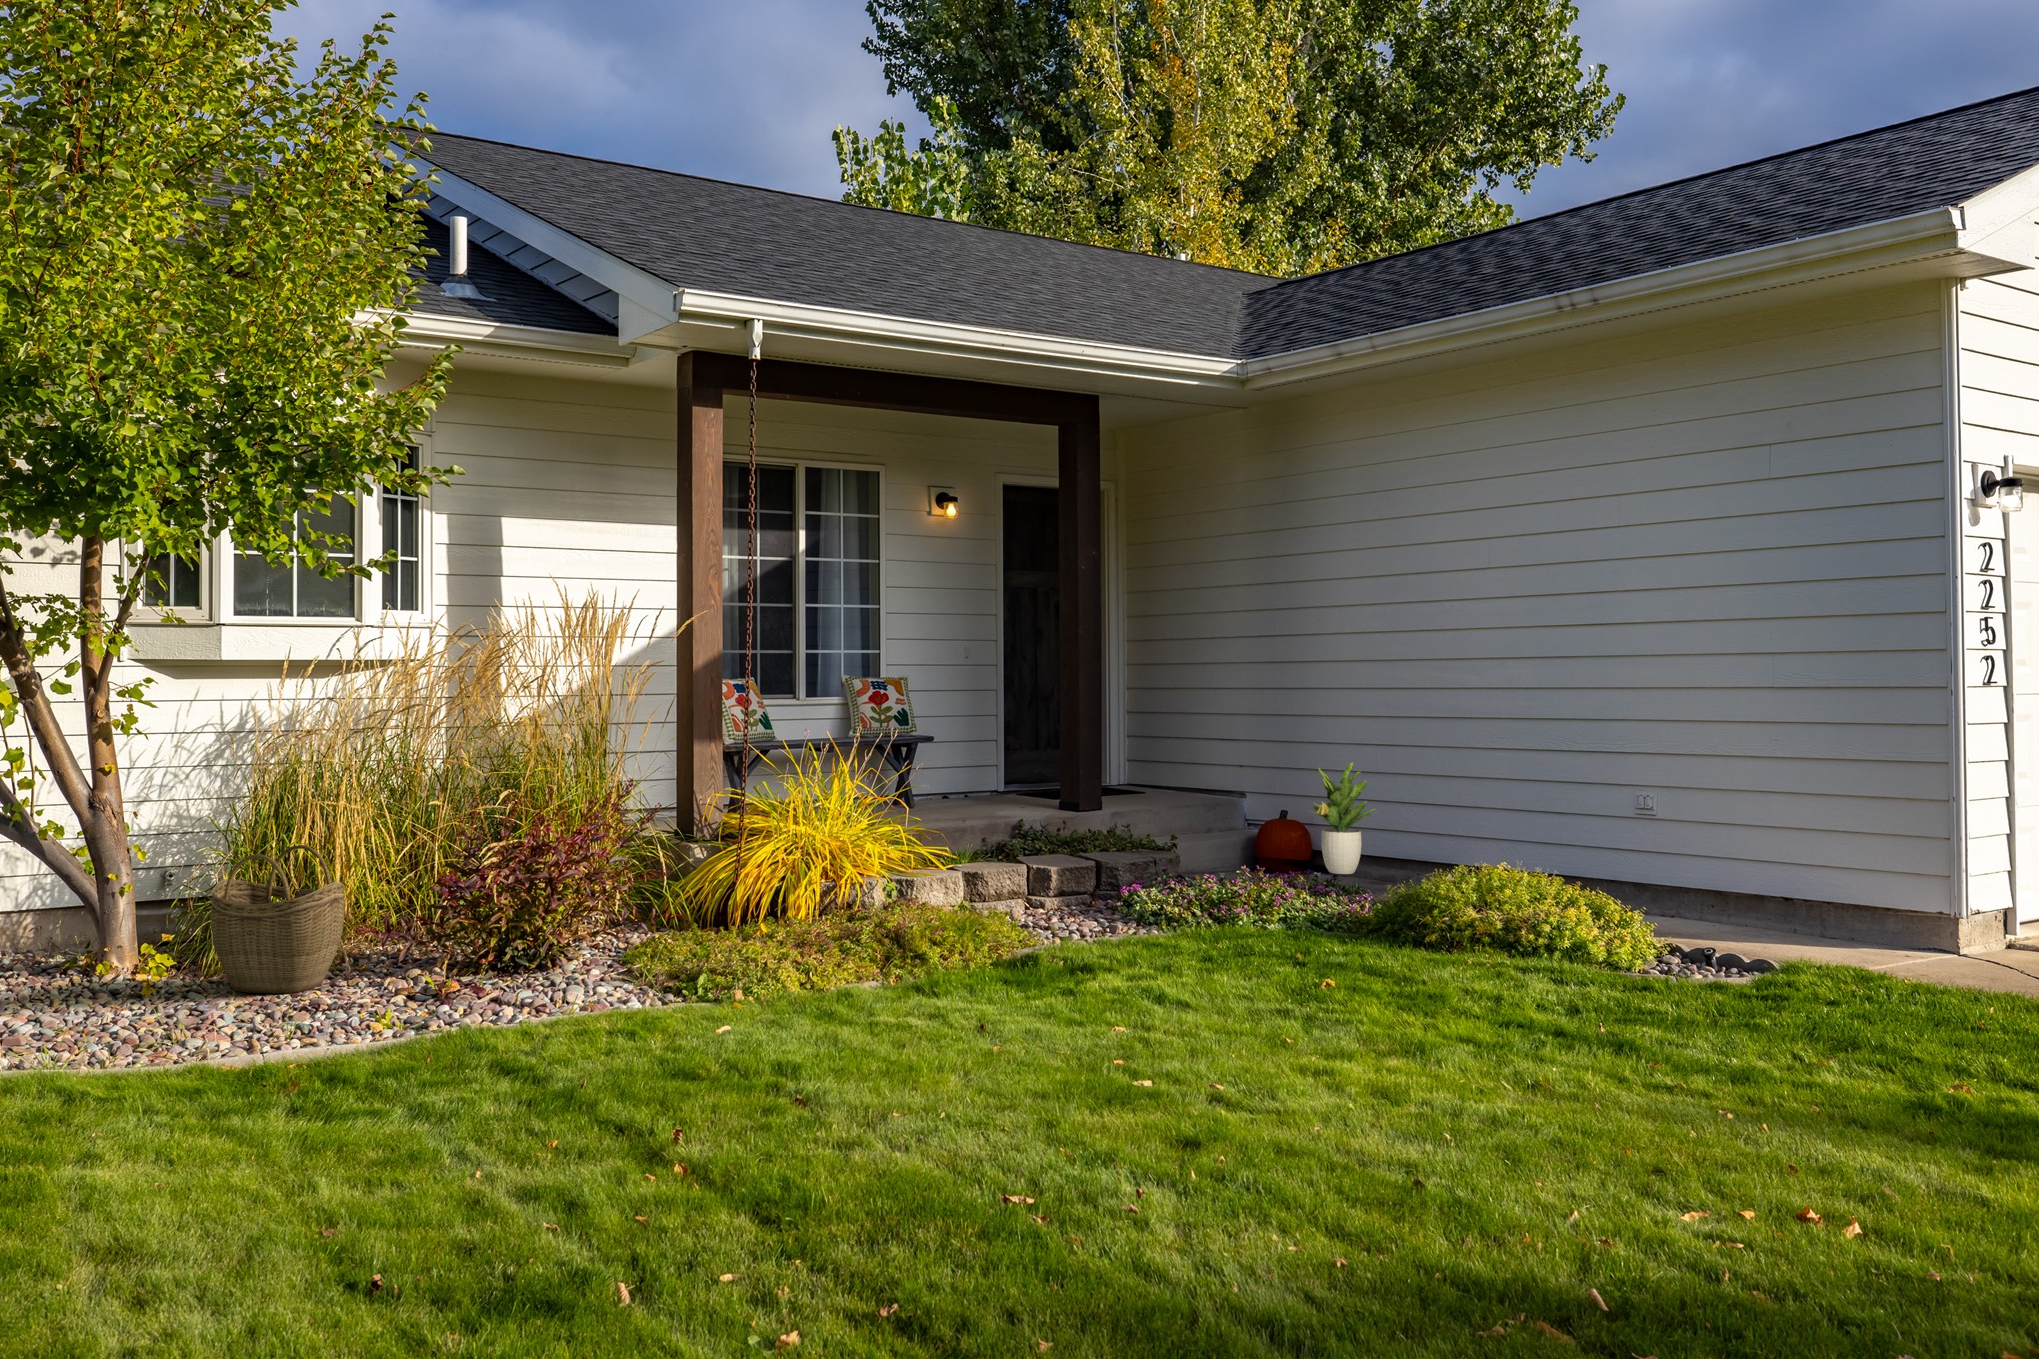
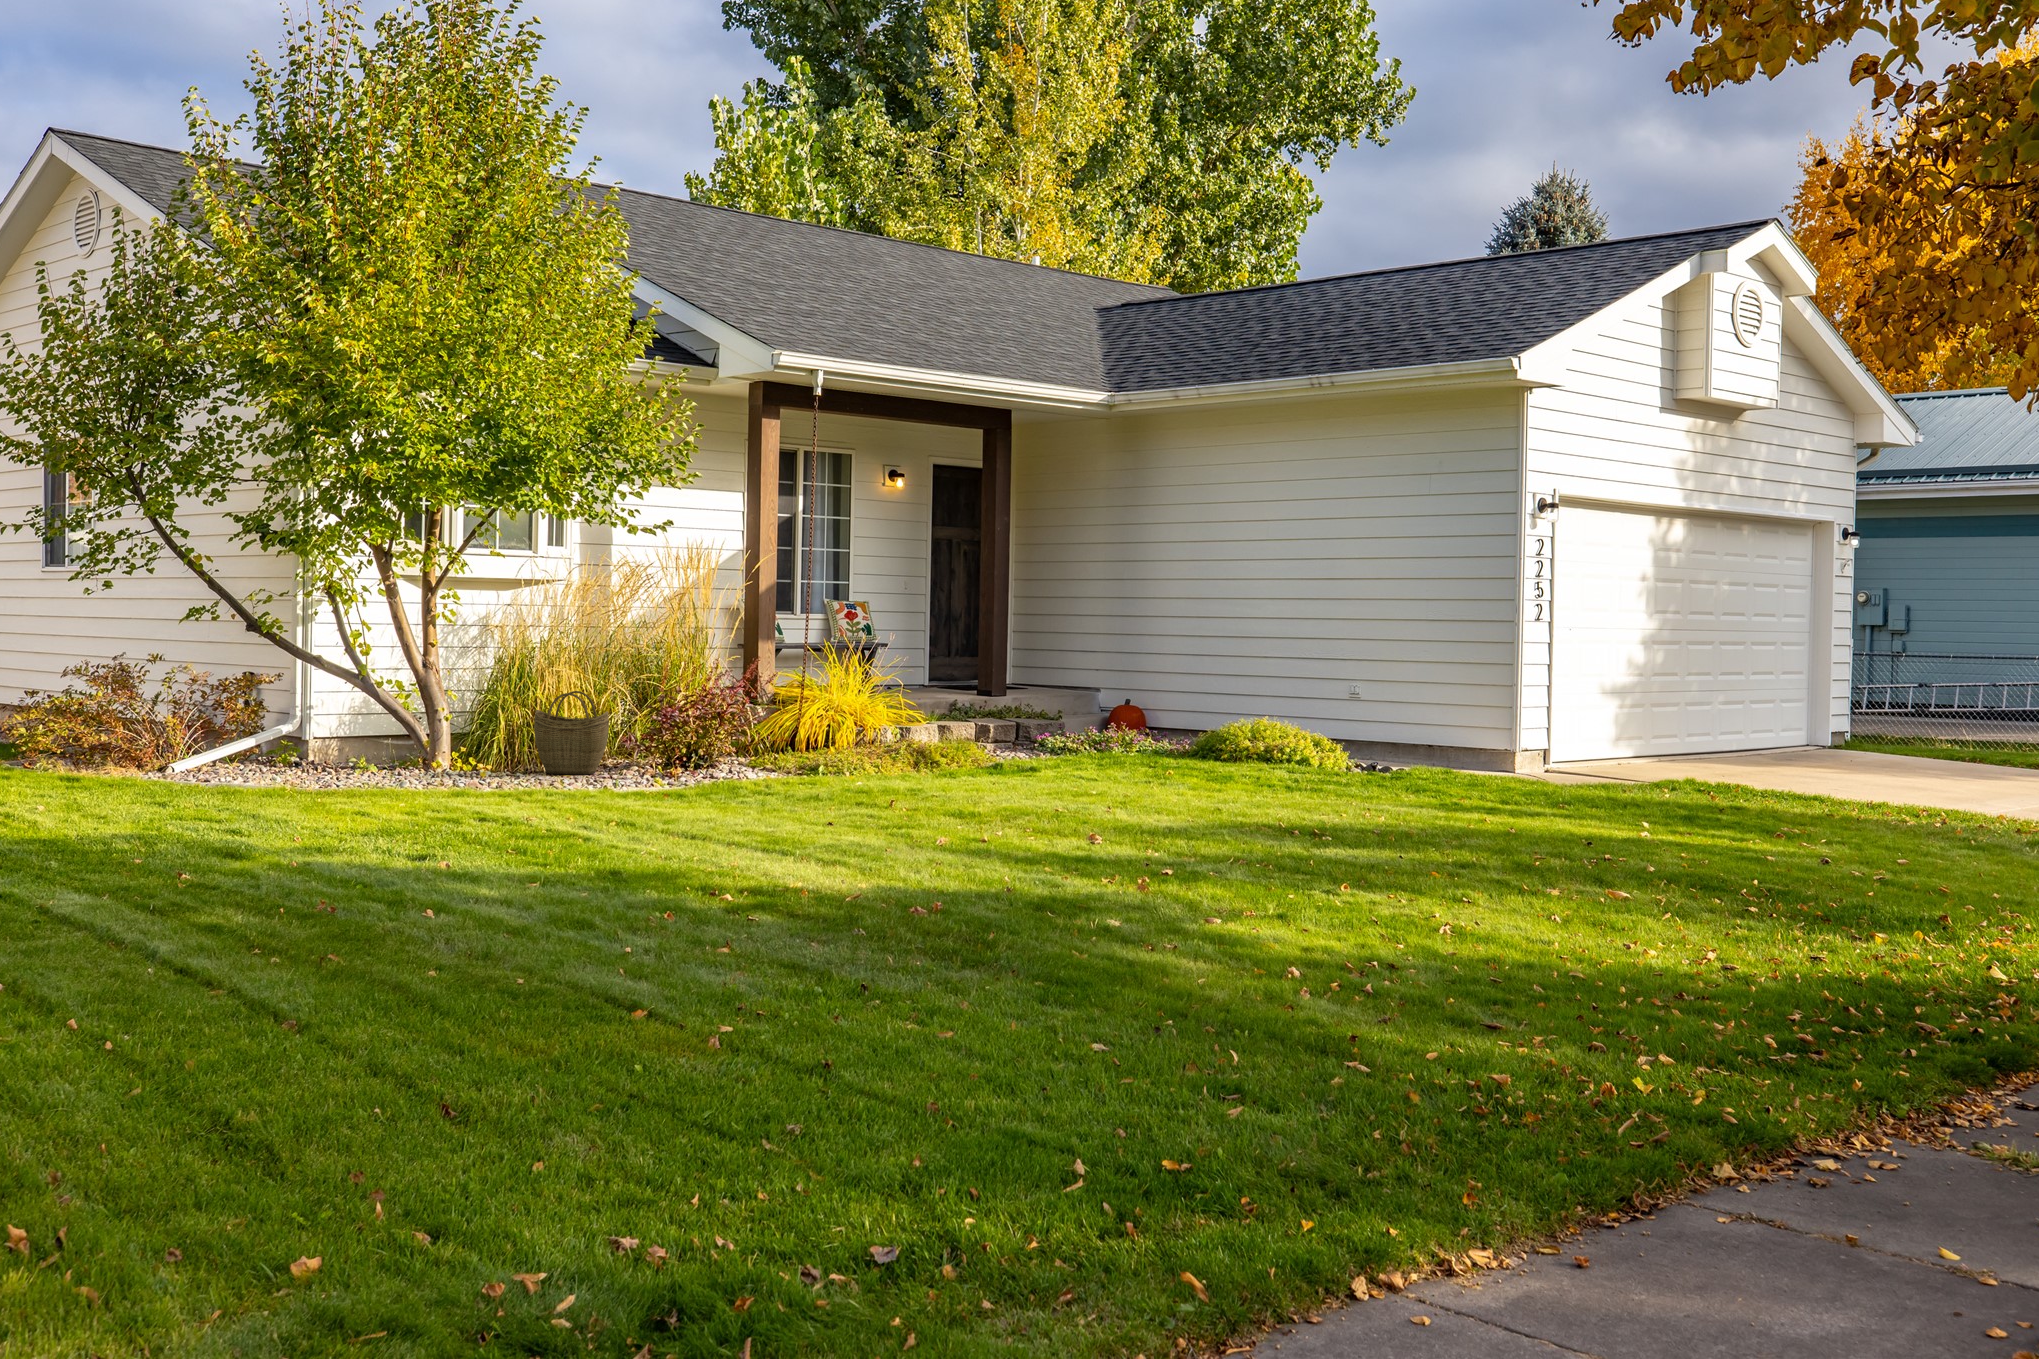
potted plant: present [1310,763,1375,874] -> none [1146,667,1194,742]

